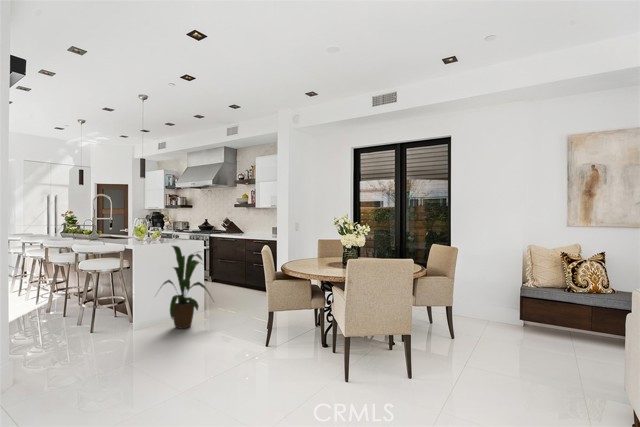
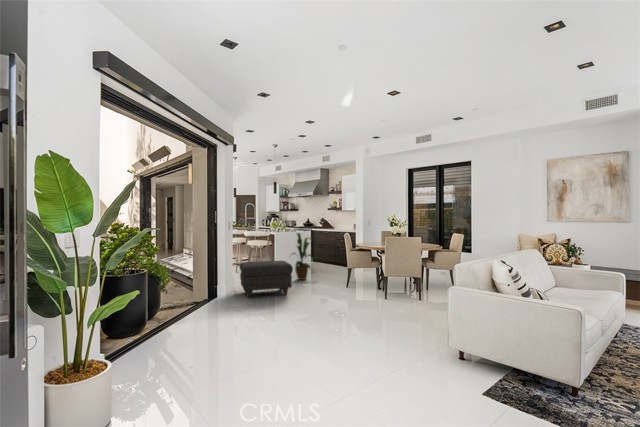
ottoman: none [15,304,150,402] -> present [240,261,293,298]

